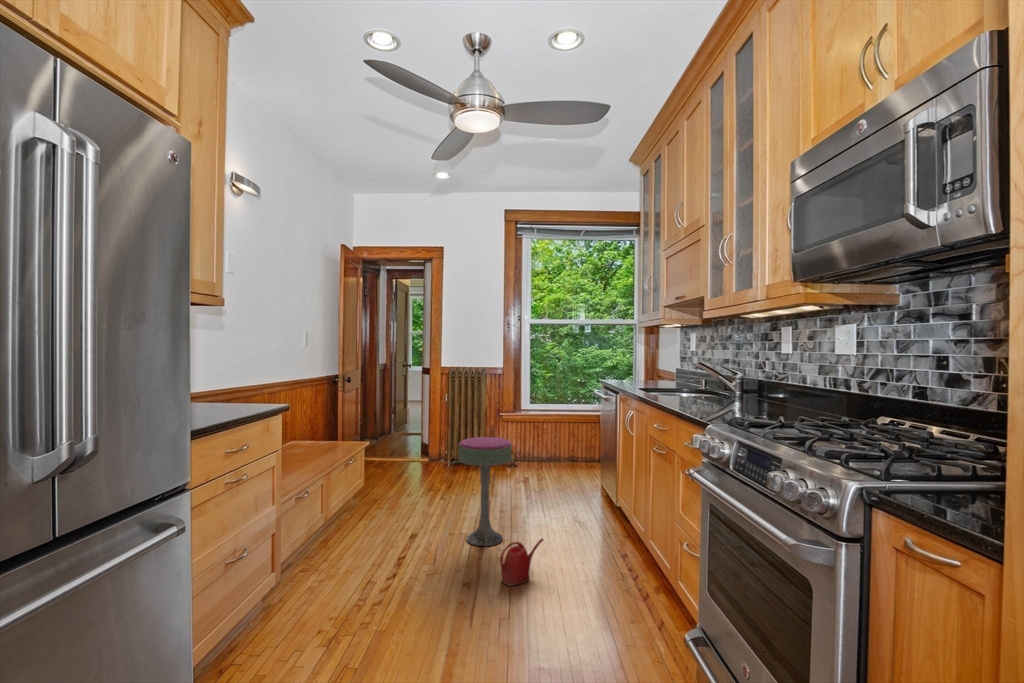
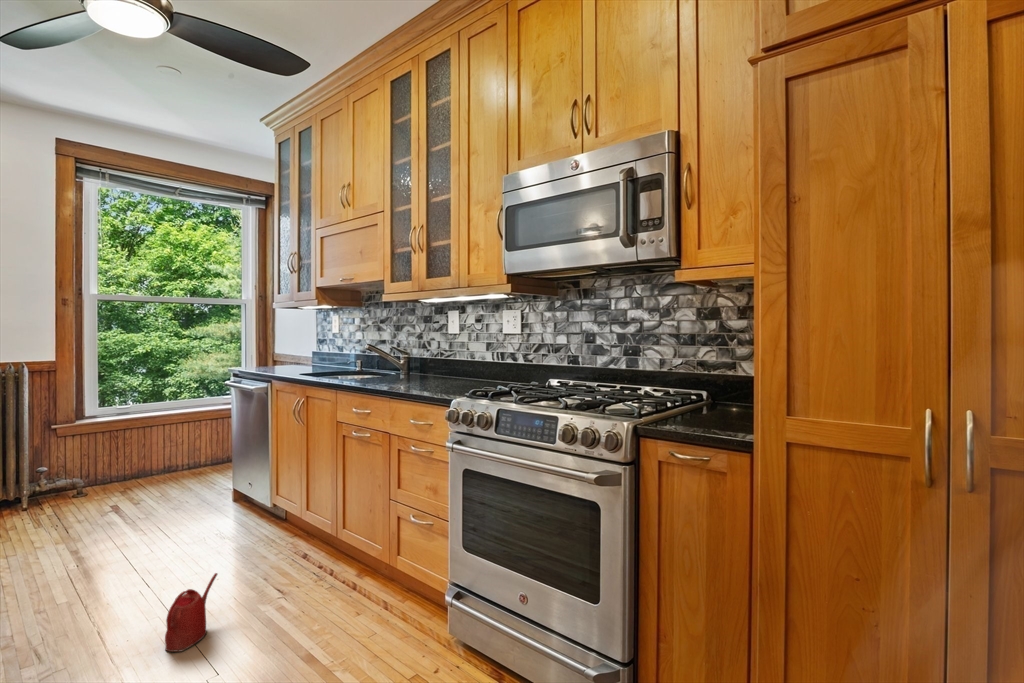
bar stool: present [458,437,512,546] -> none [36,460,140,626]

